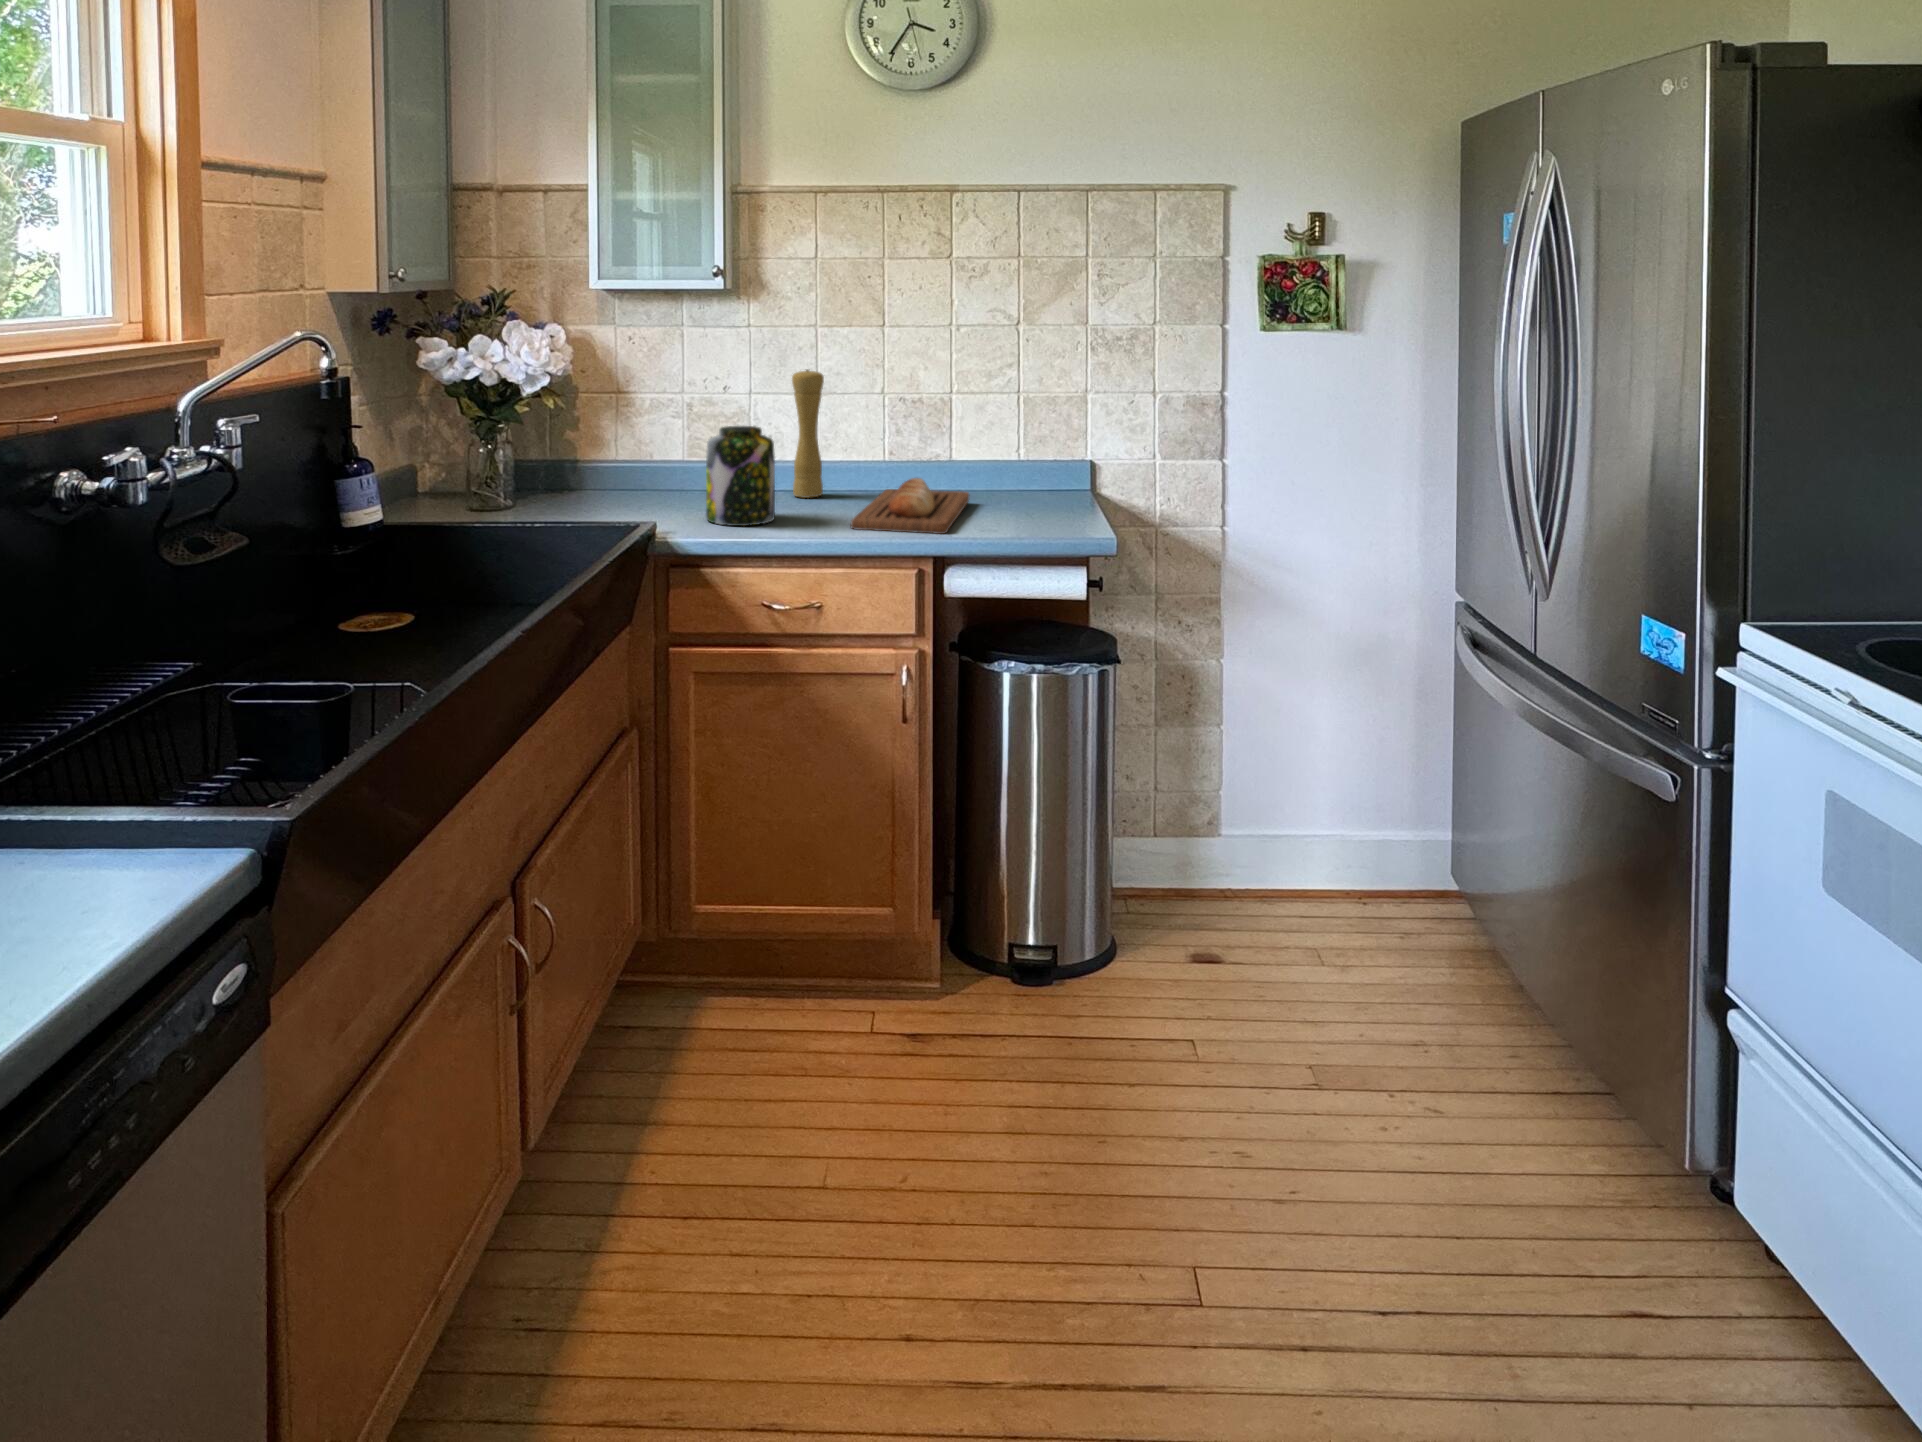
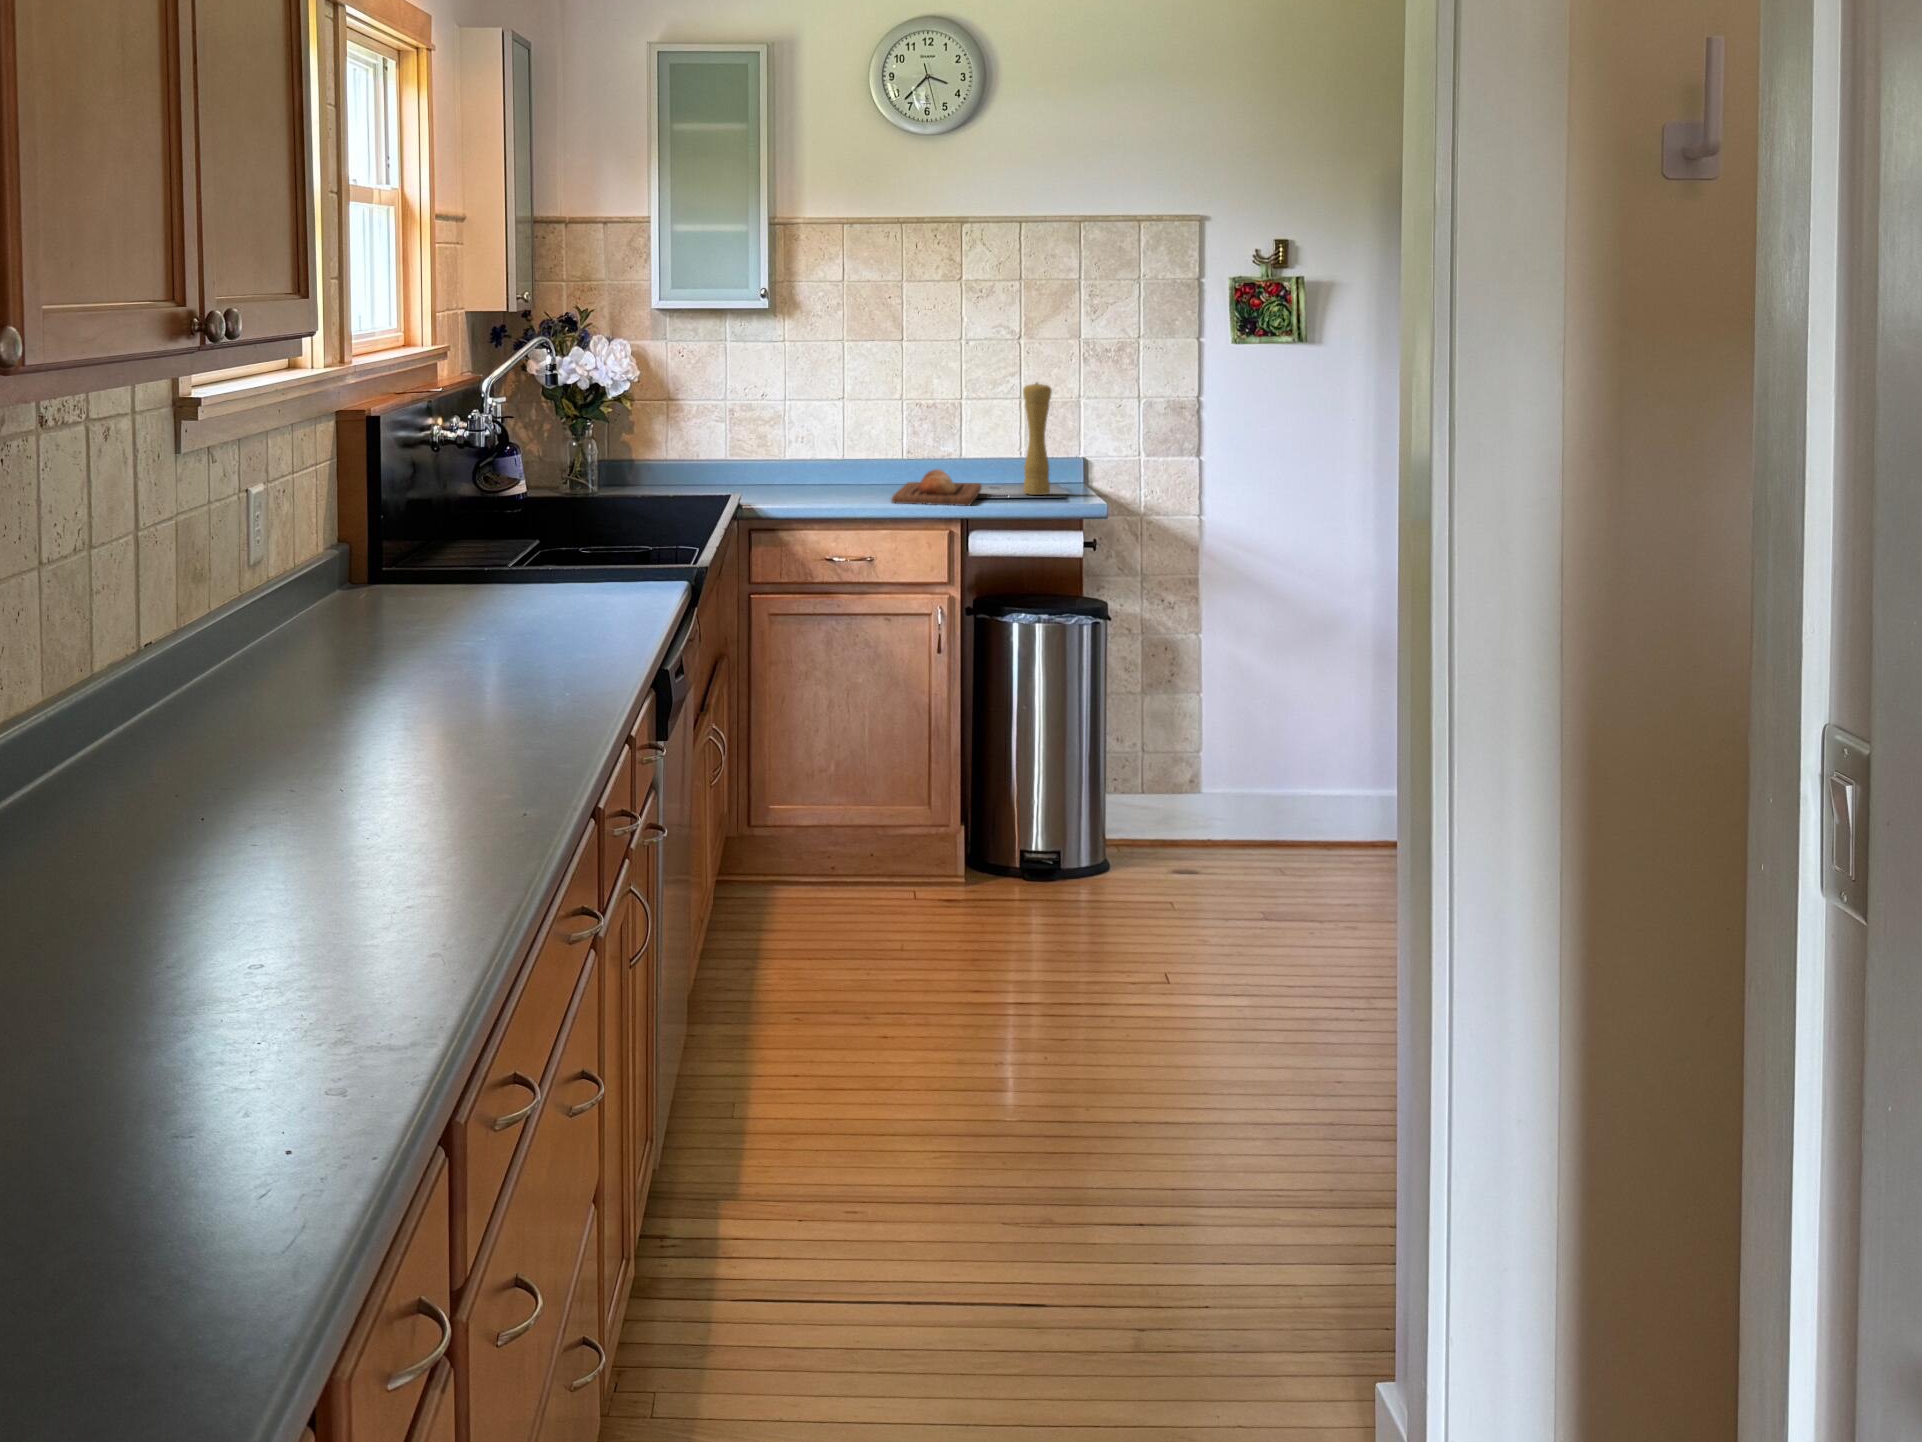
pepper mill: present [792,369,824,498] -> present [1023,383,1052,495]
jar: present [706,426,775,526] -> none [770,422,826,501]

